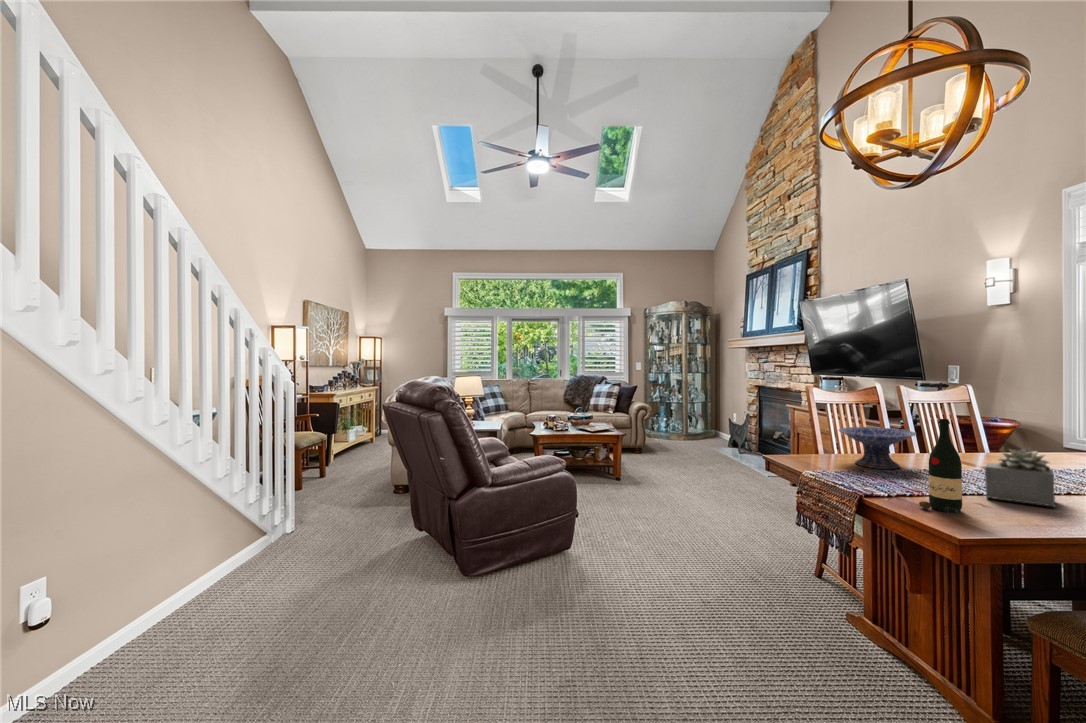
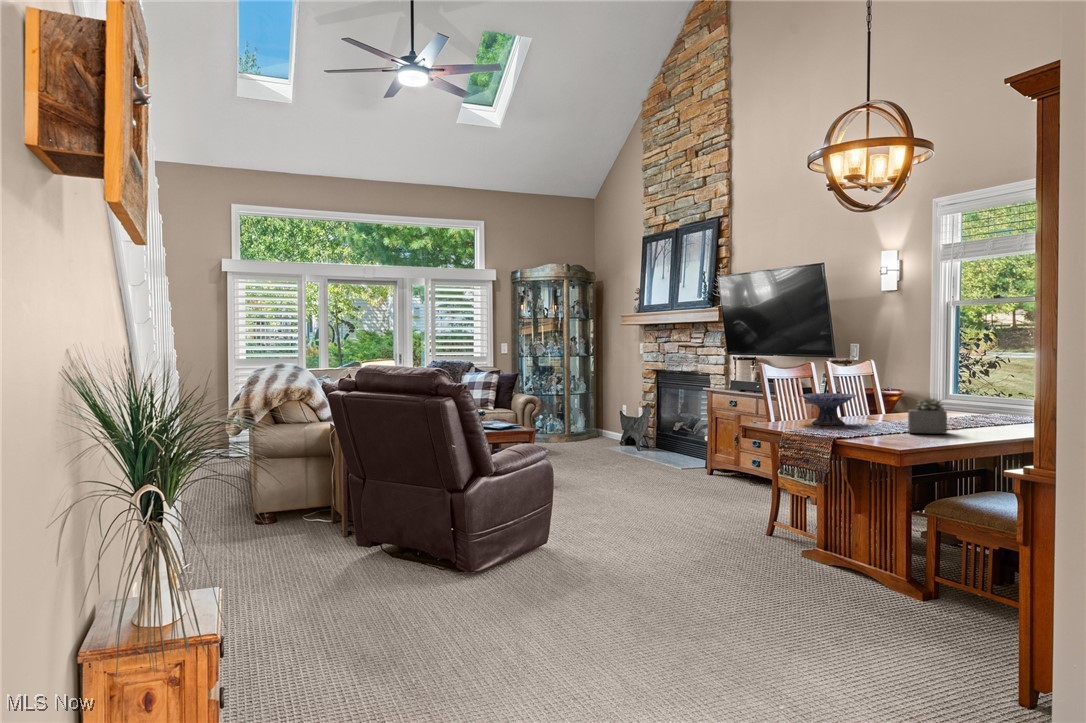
wine bottle: present [919,419,962,515] -> none [878,375,902,441]

